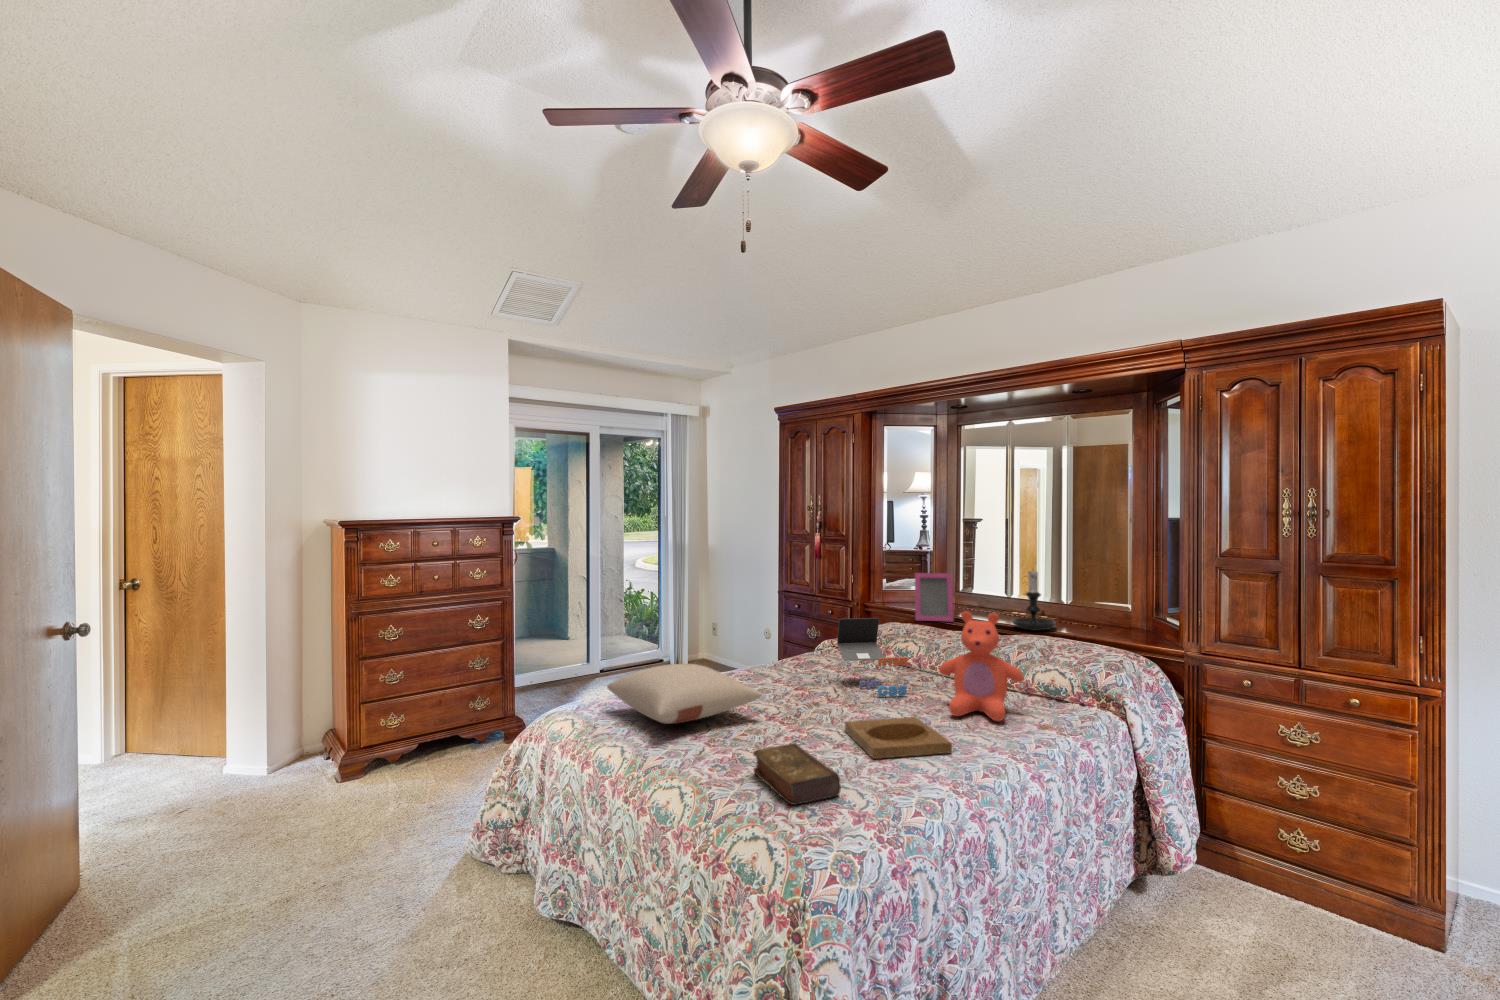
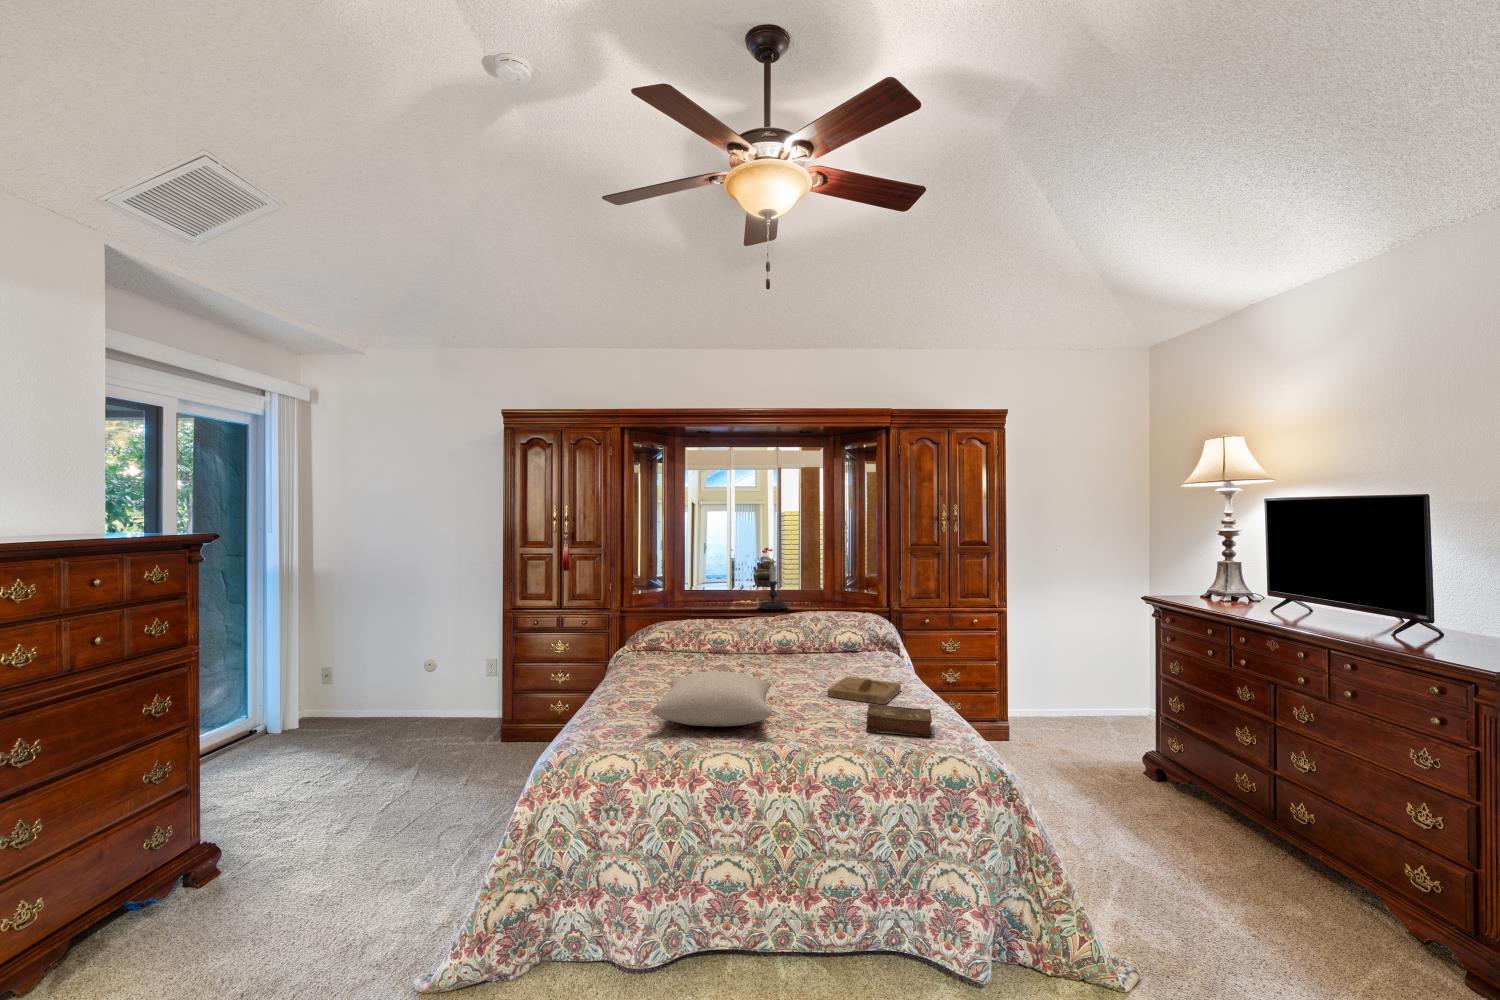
picture frame: present [915,573,954,622] -> none [679,571,714,615]
teddy bear: present [939,611,1024,721] -> none [816,595,875,673]
laptop: present [837,618,910,696] -> none [722,612,792,673]

